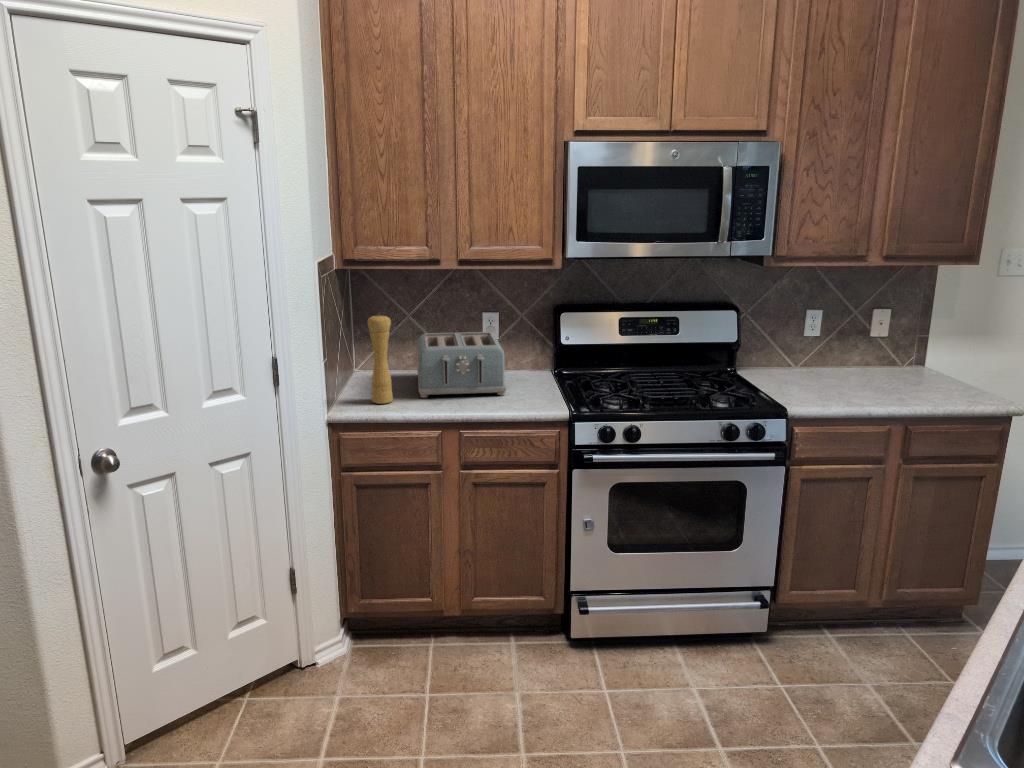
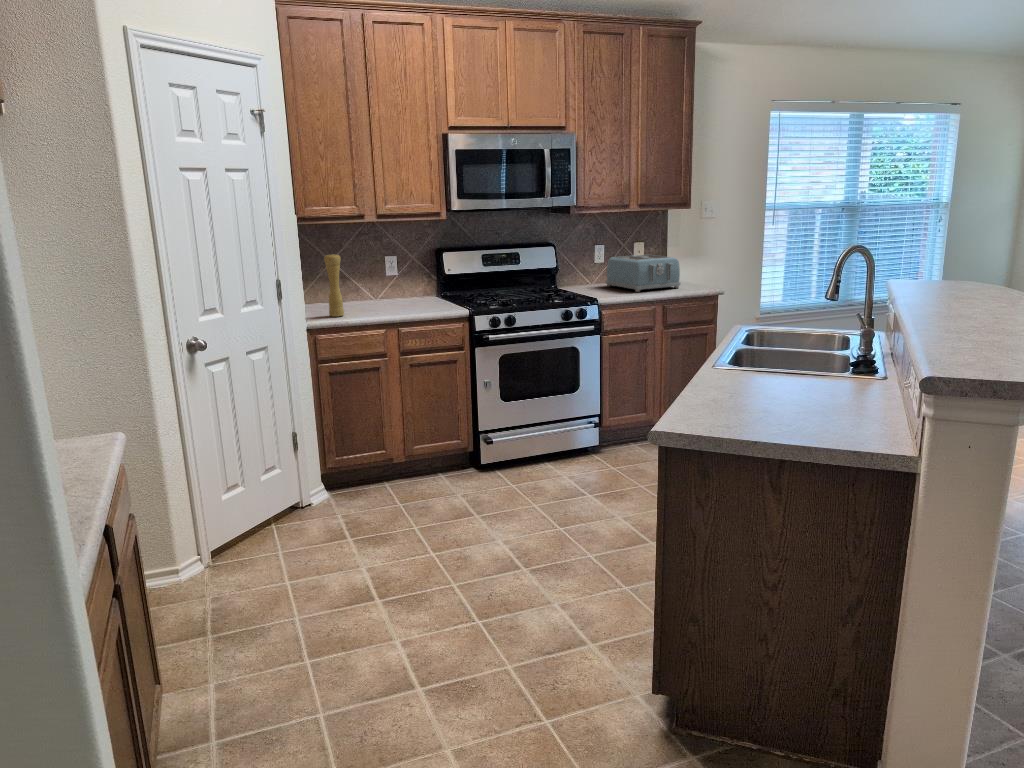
toaster: present [418,332,506,398] -> present [606,255,681,292]

